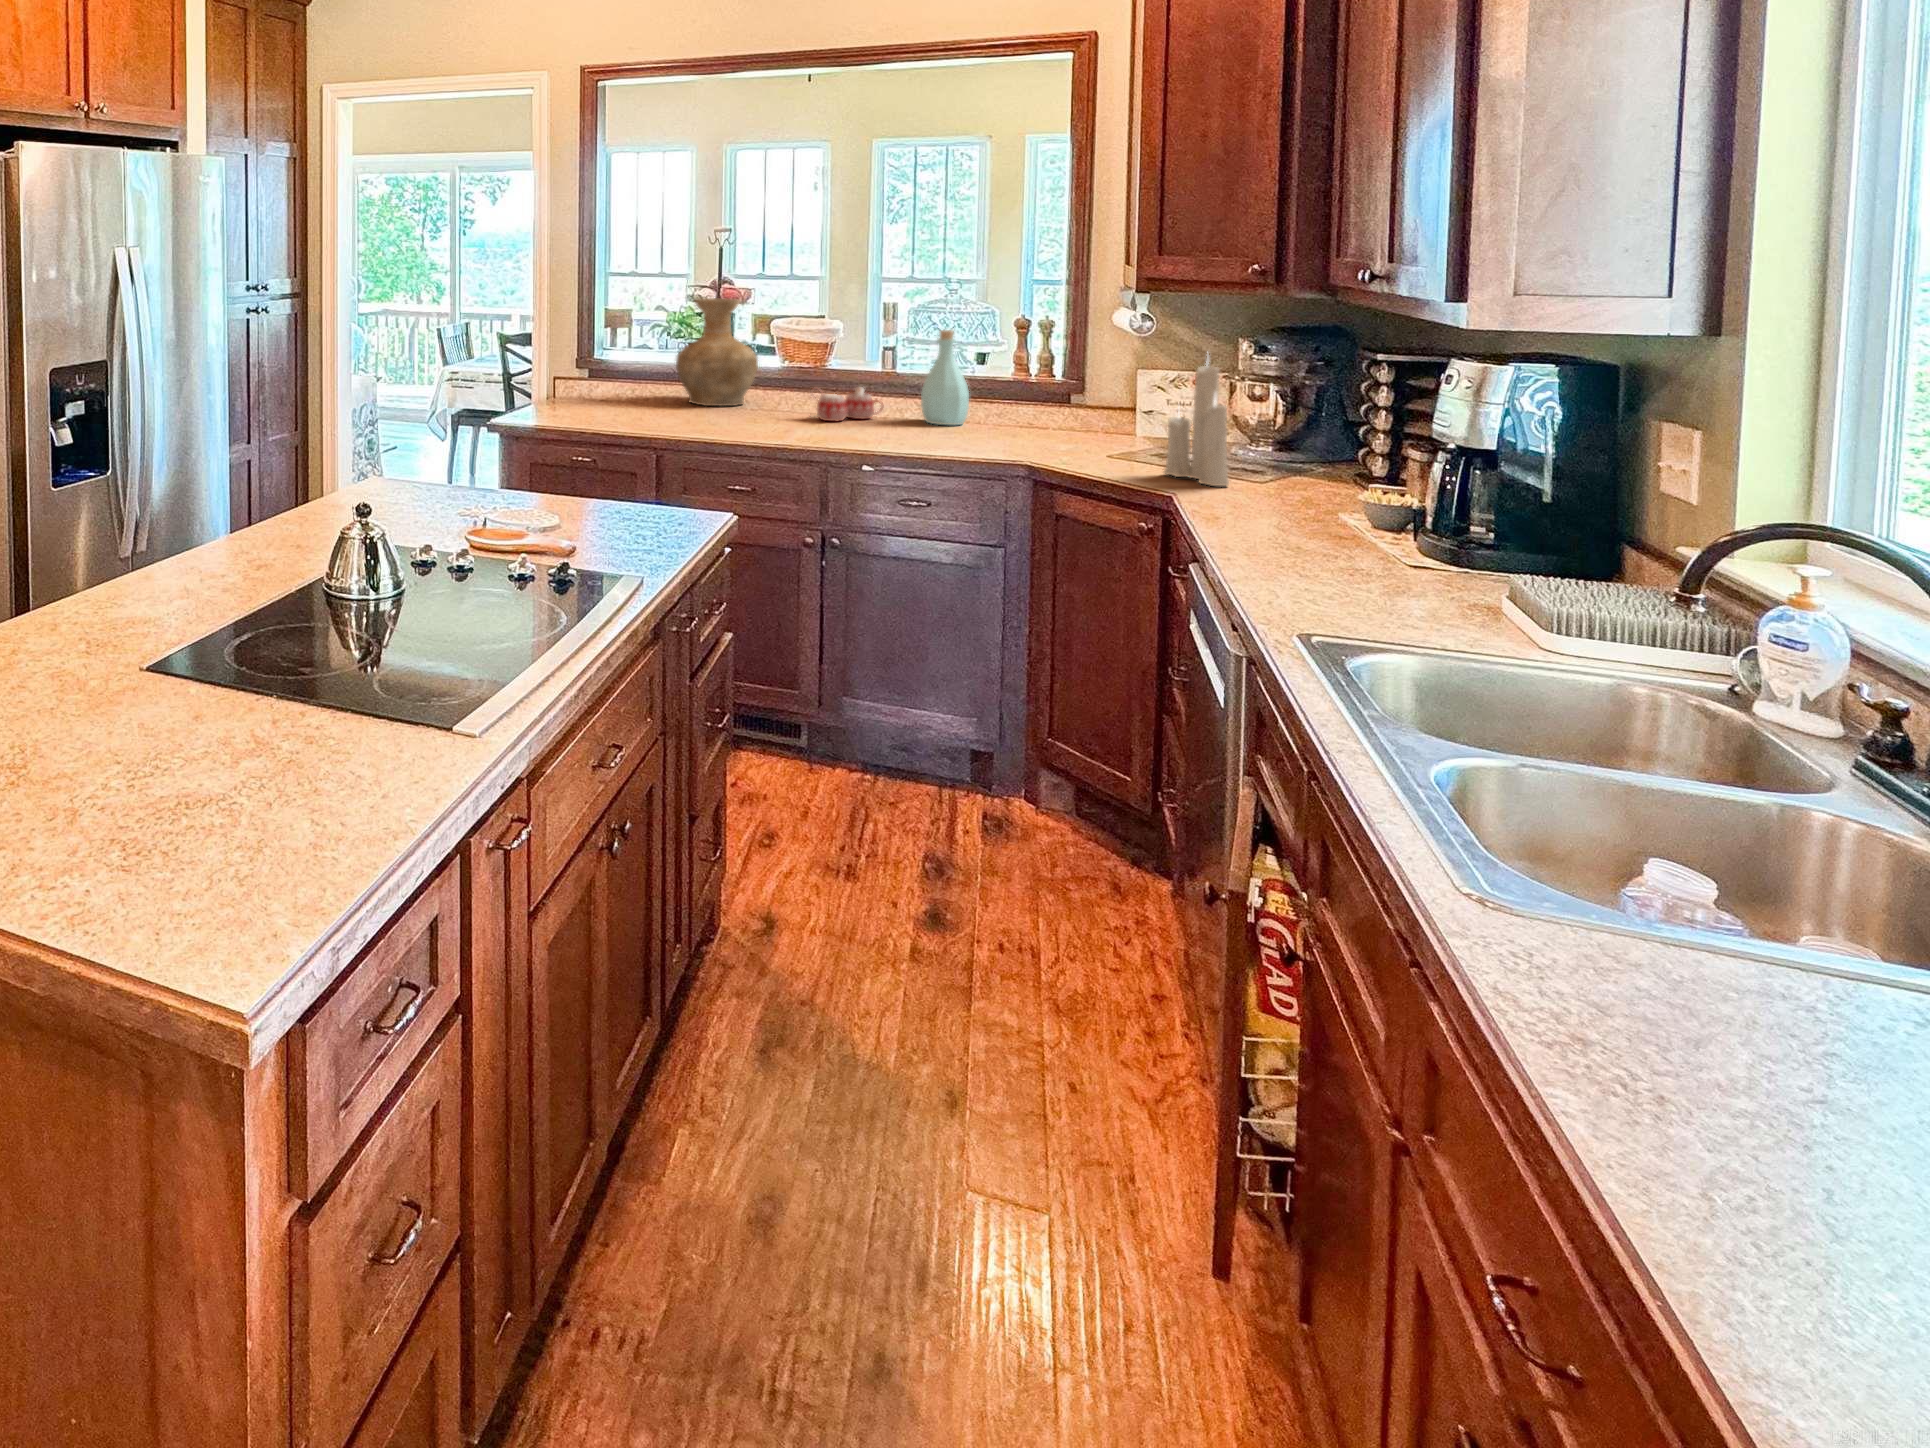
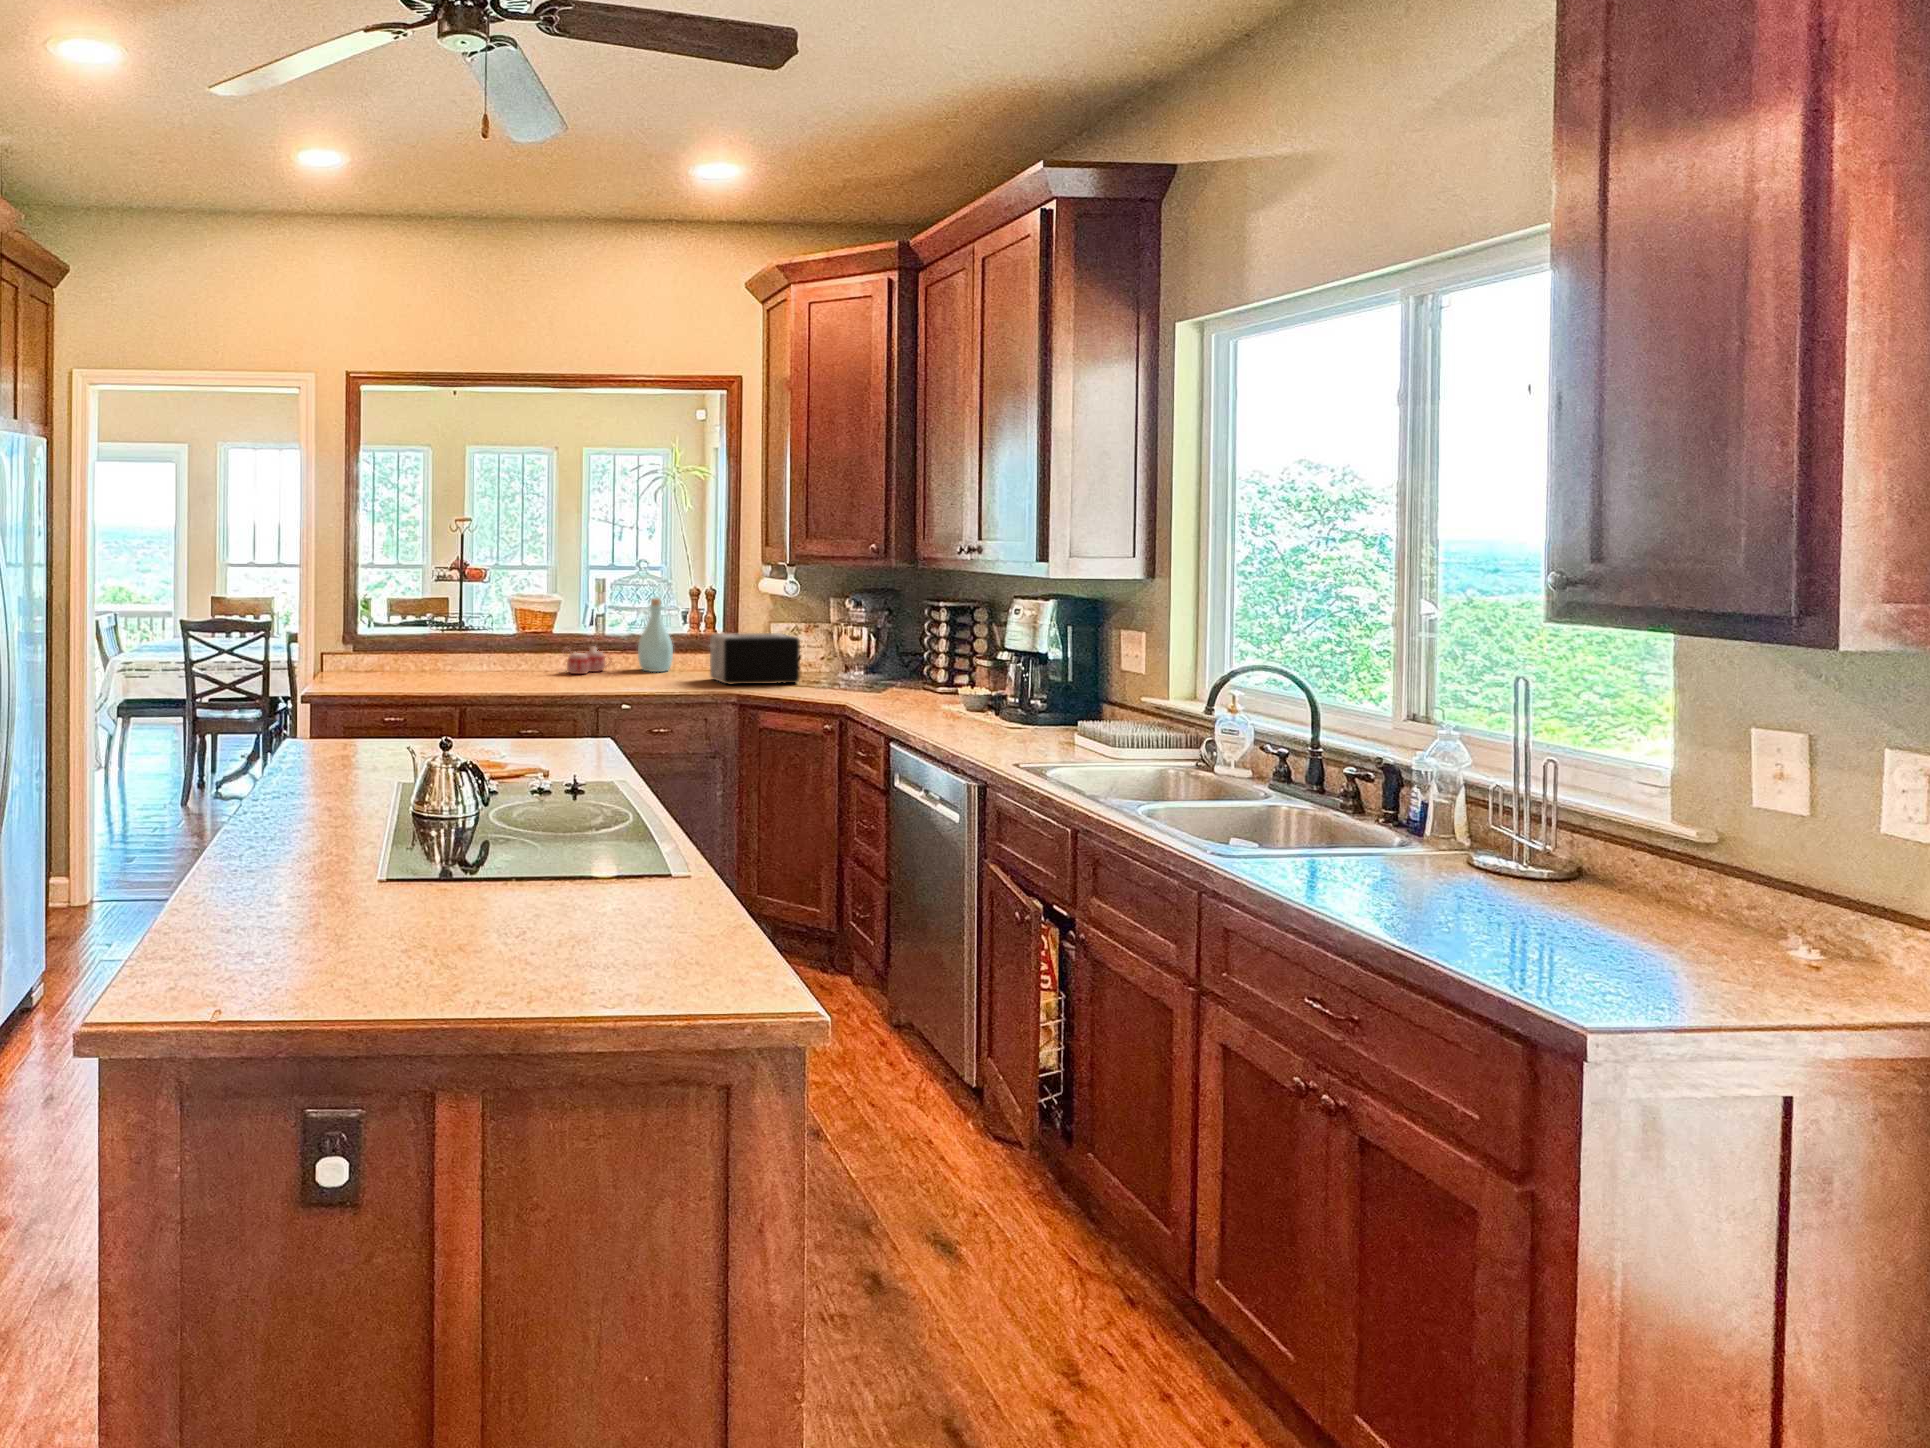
vase: present [676,298,758,407] -> none [439,578,507,670]
candle: present [1164,365,1229,486] -> none [830,599,873,695]
toaster: none [993,382,1134,457] -> present [709,633,800,684]

